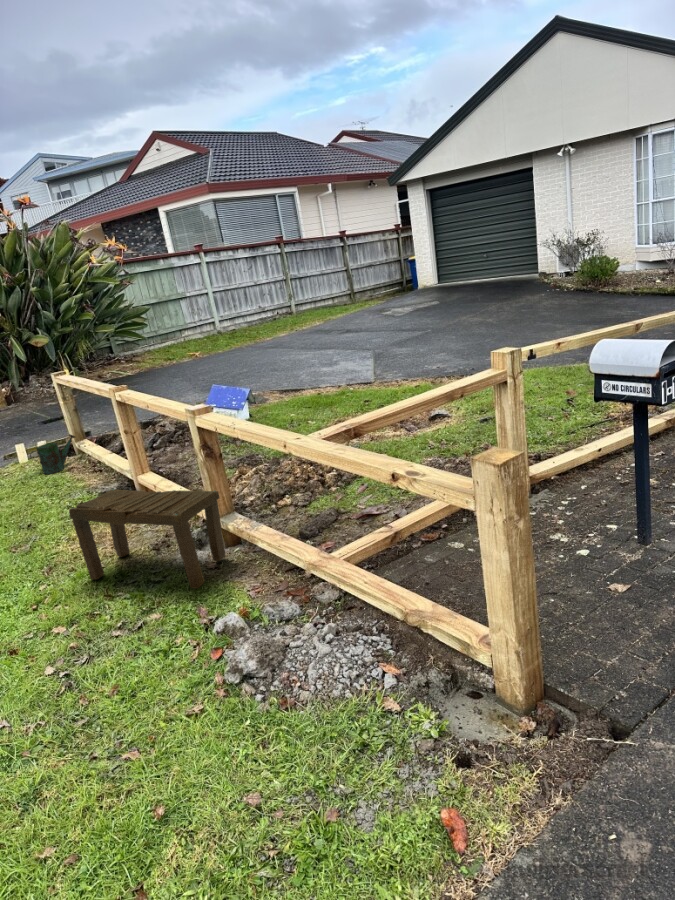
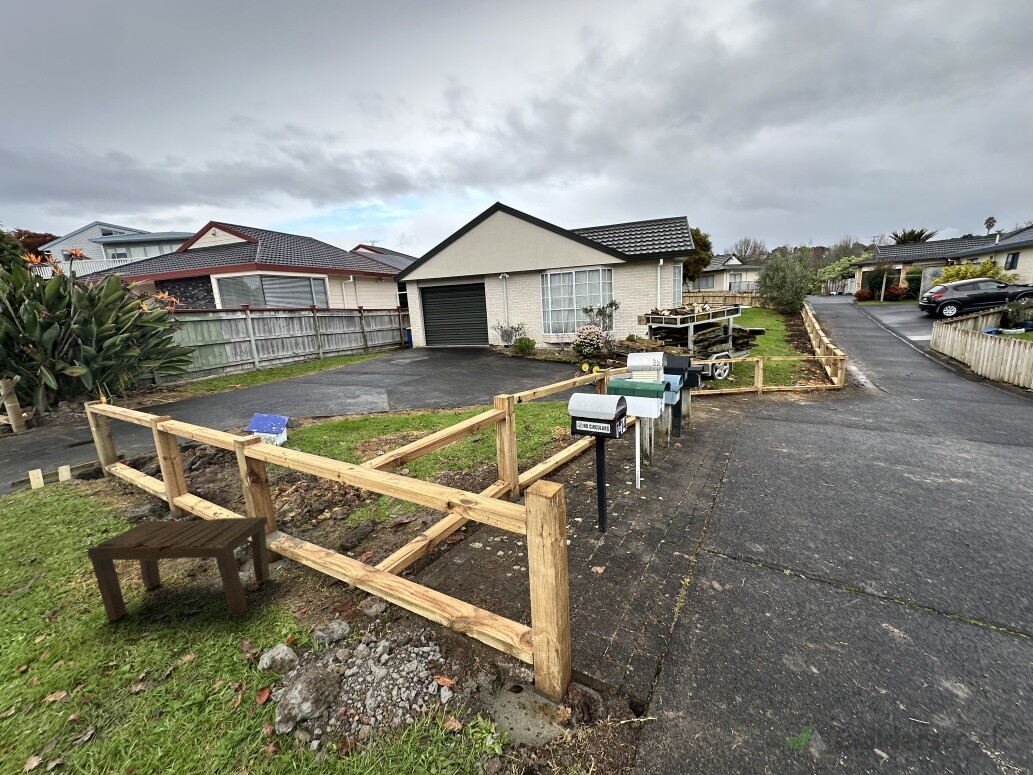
watering can: present [30,435,75,474] -> none [47,460,107,500]

